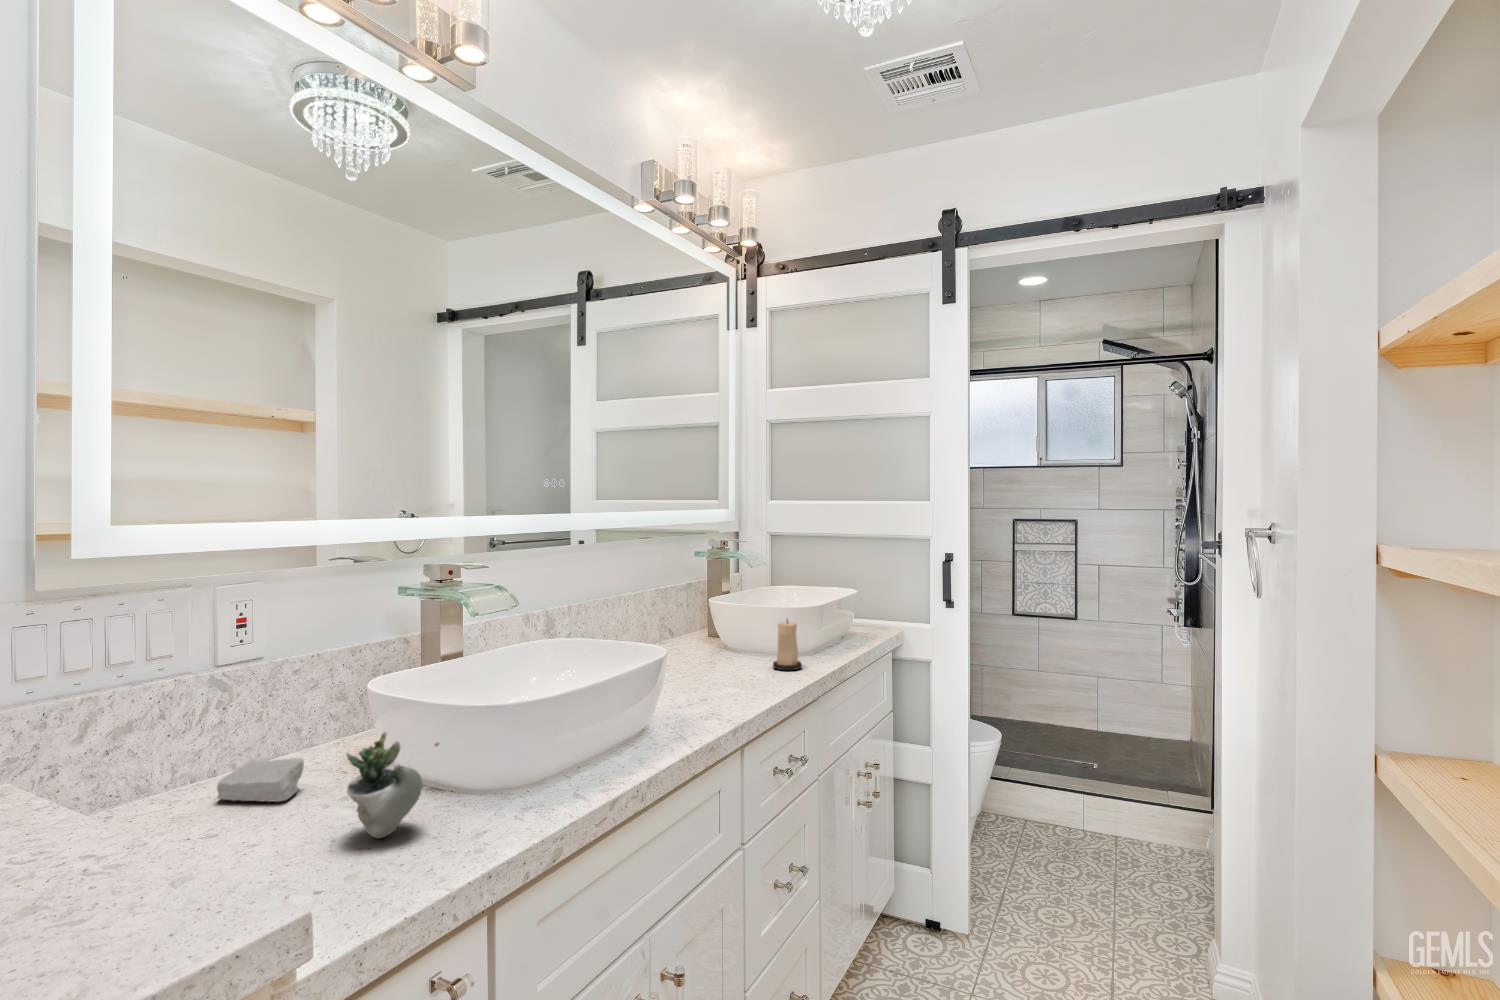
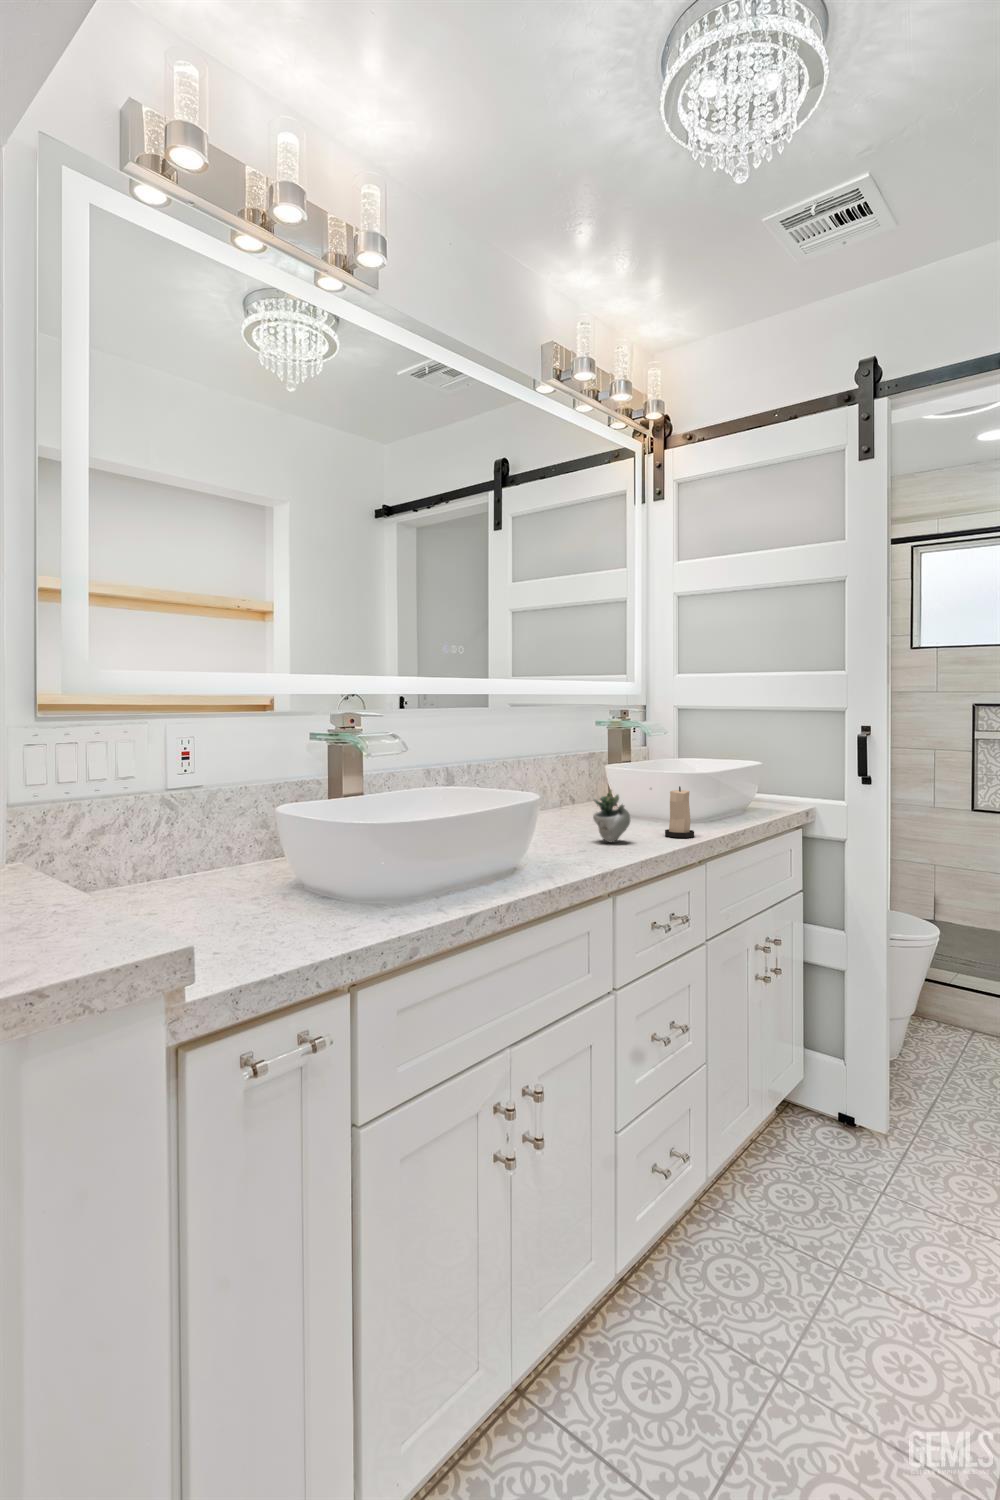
succulent plant: present [347,732,439,838] -> present [593,790,630,842]
soap bar: present [217,758,304,802] -> none [159,865,225,897]

